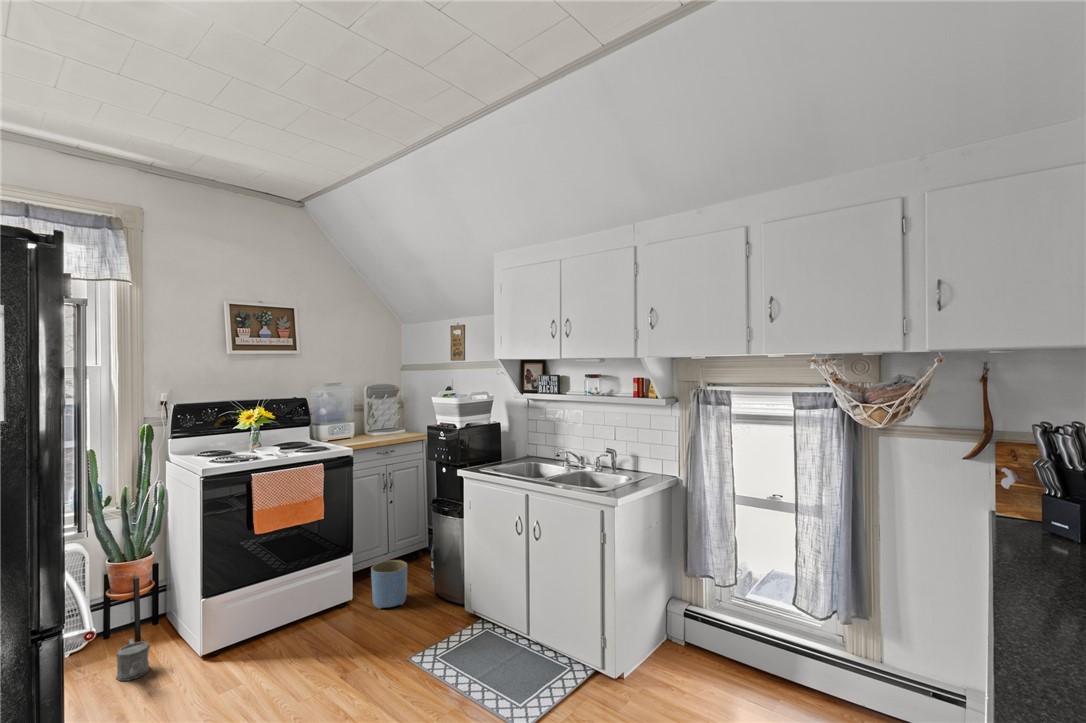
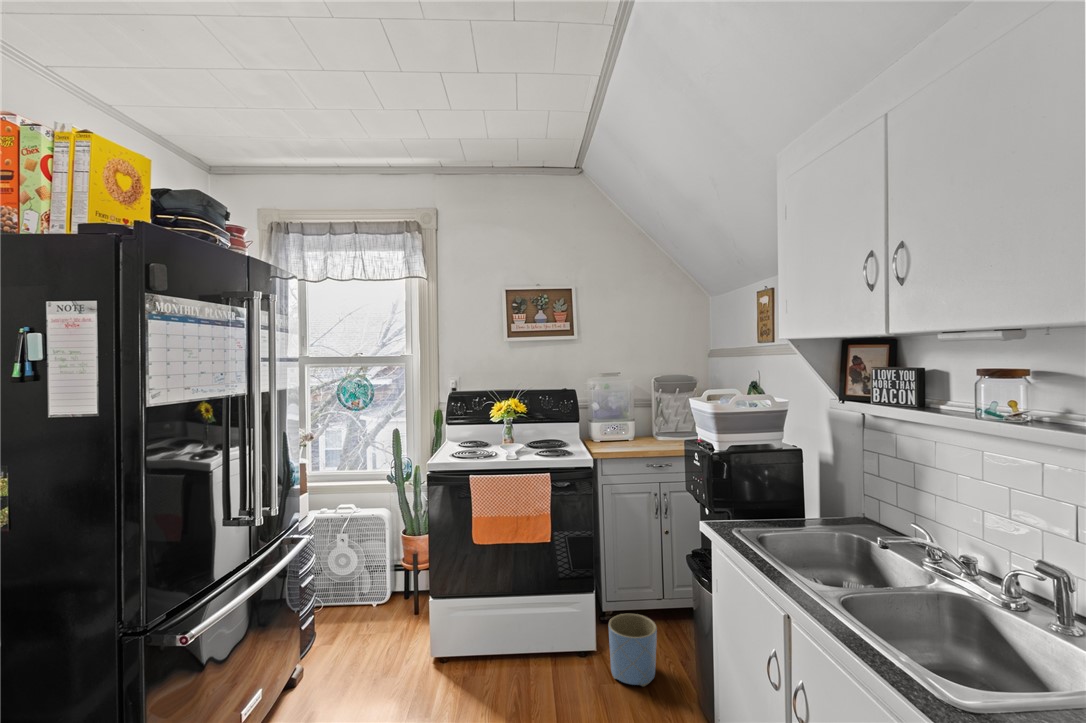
watering can: present [116,639,150,681] -> none [355,614,390,657]

